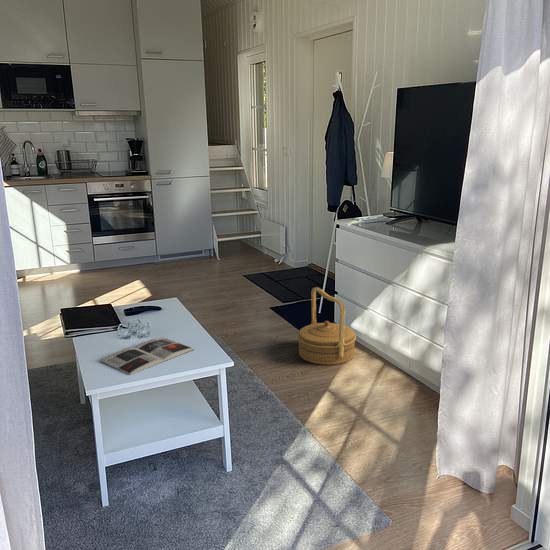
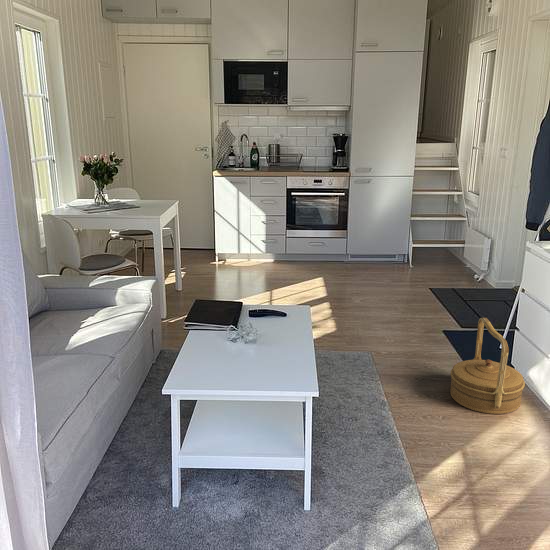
magazine: present [101,337,194,375] -> none [195,347,289,382]

